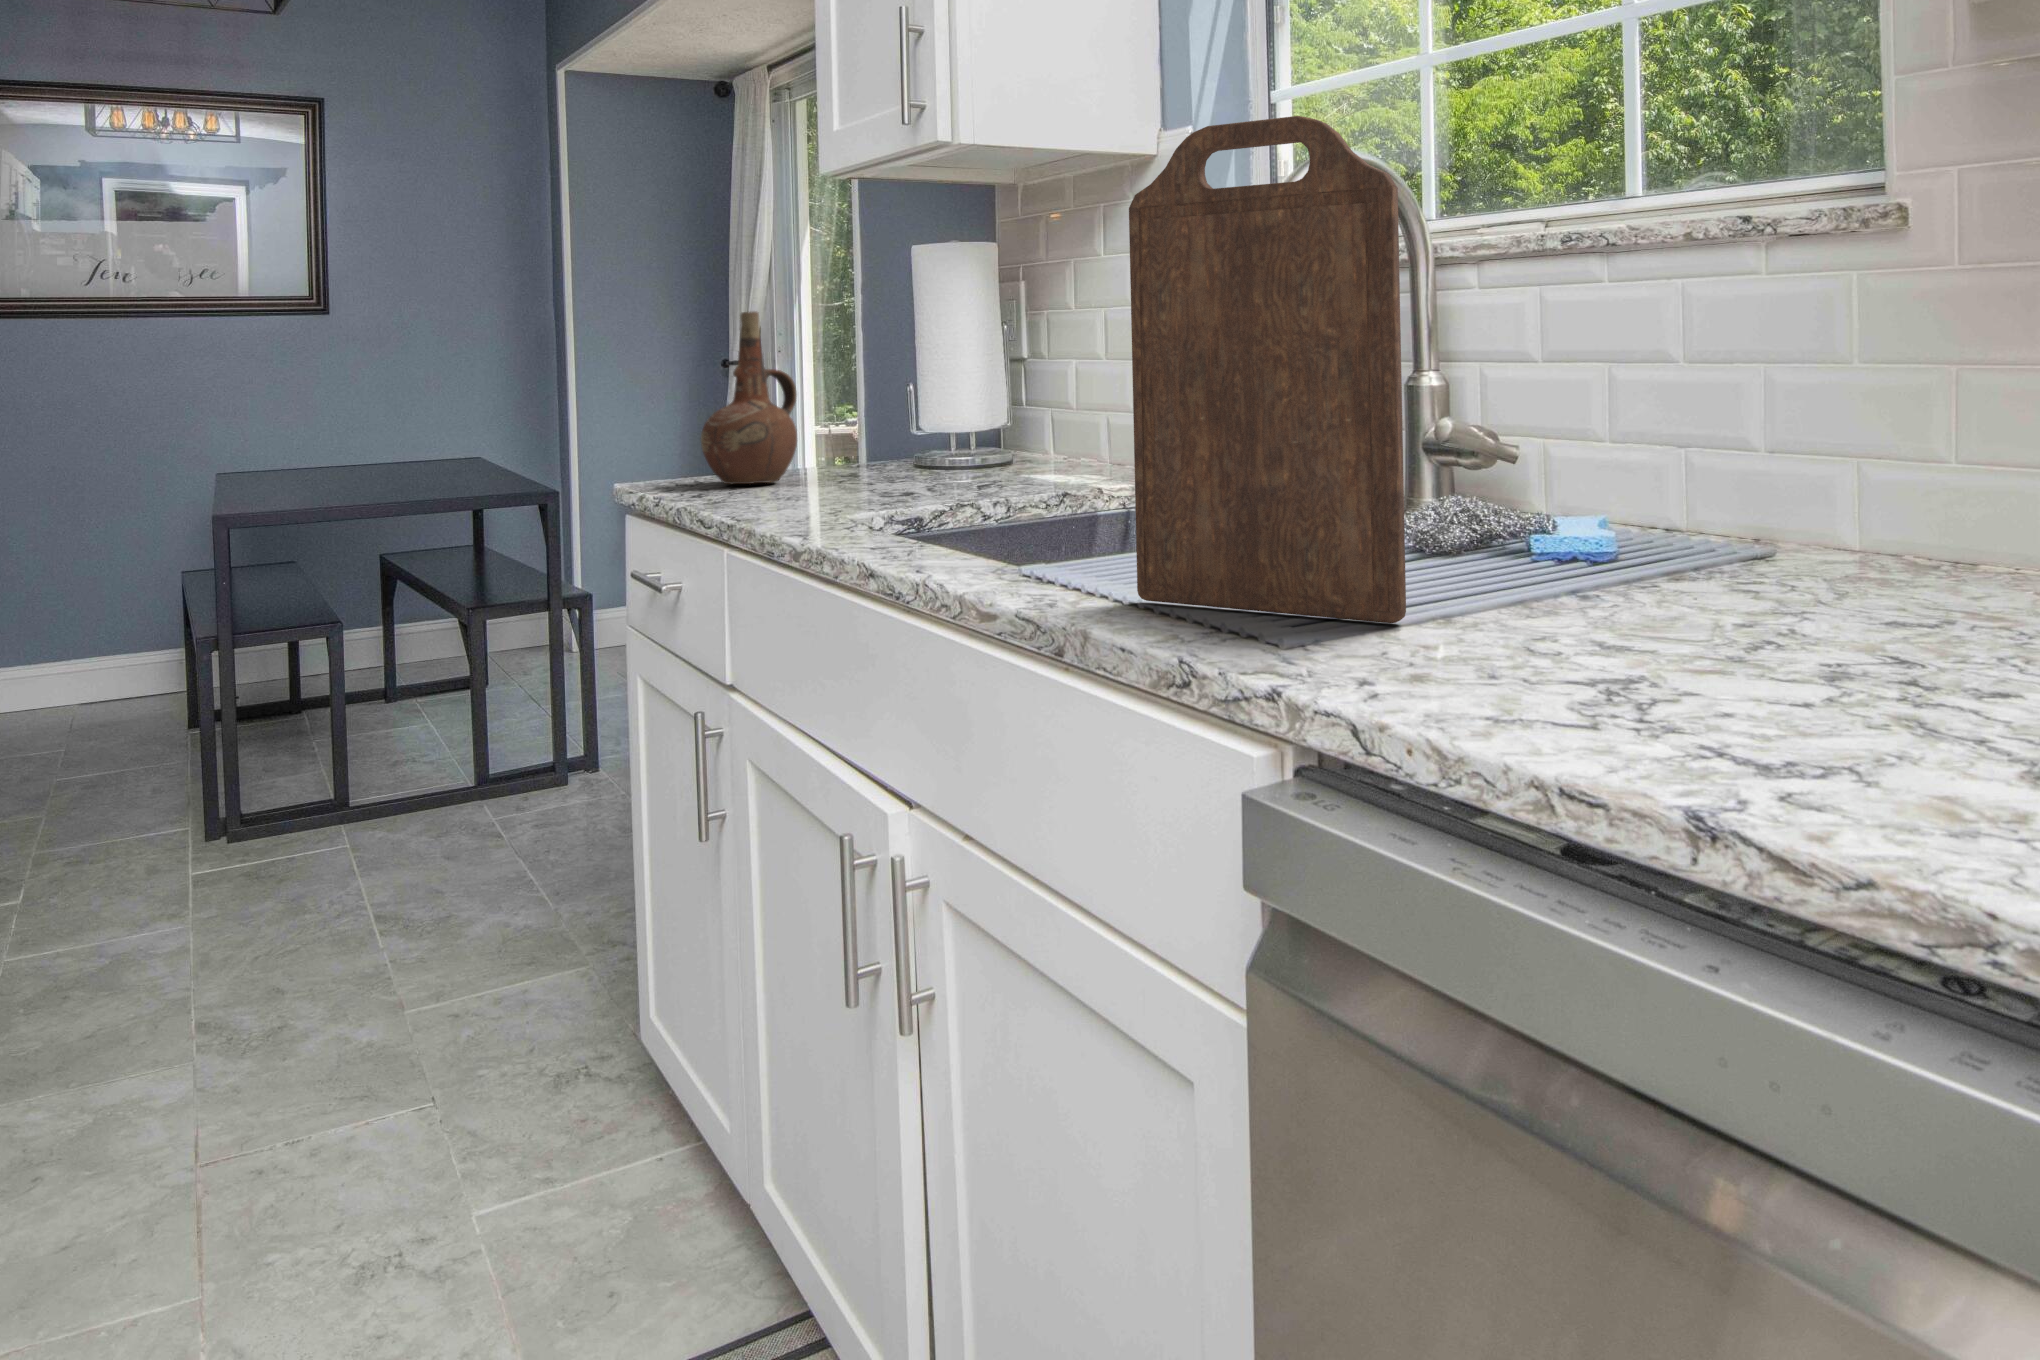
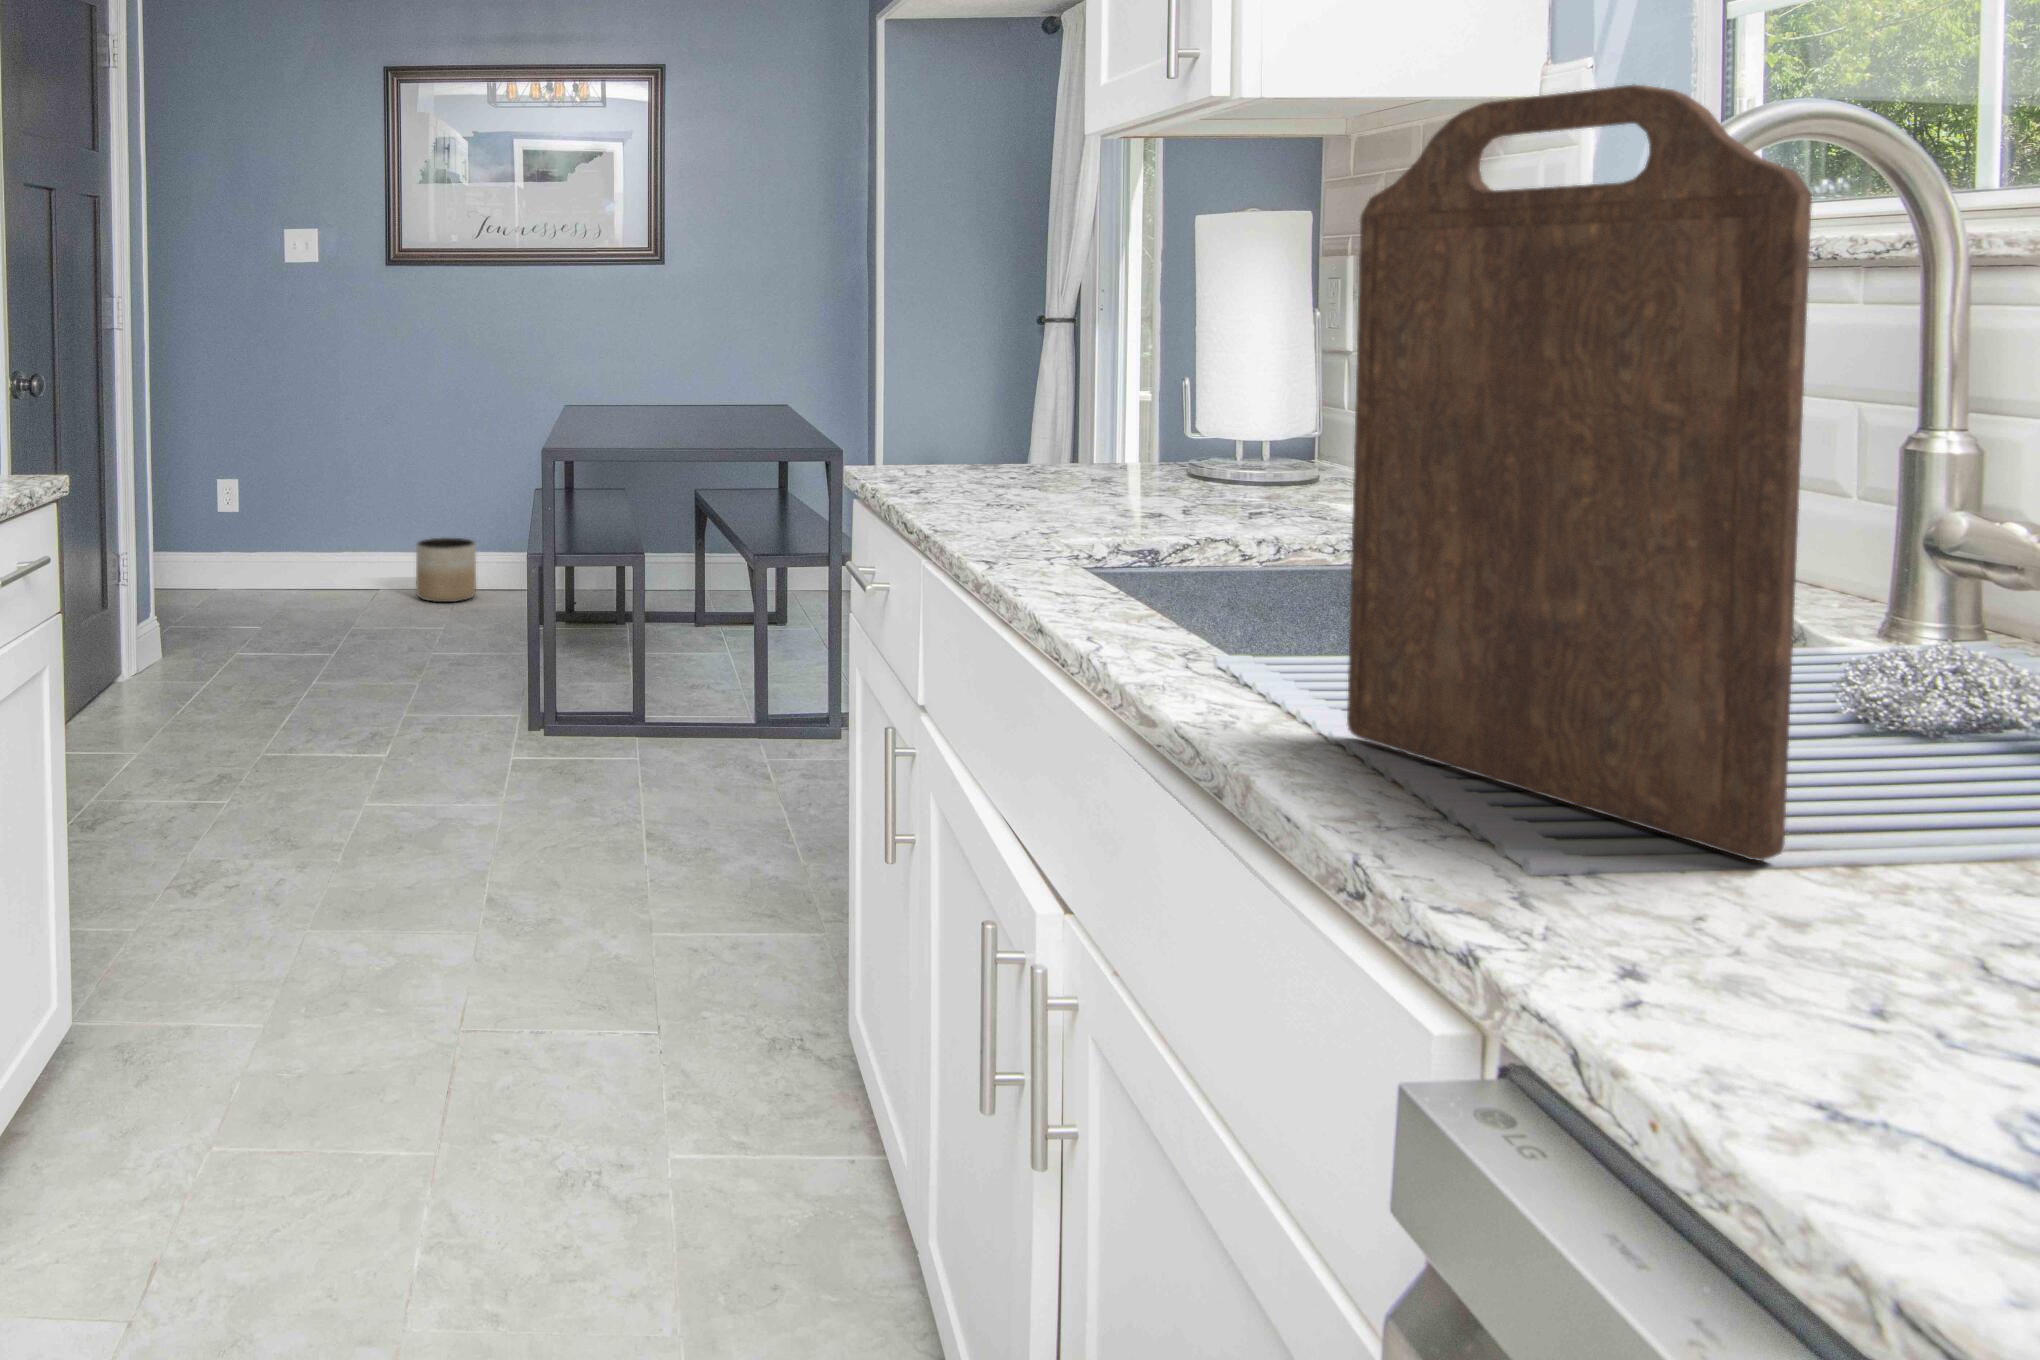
ceramic pitcher: present [701,311,797,484] -> none [932,292,1043,479]
planter: none [11,643,98,724] -> present [416,538,476,602]

